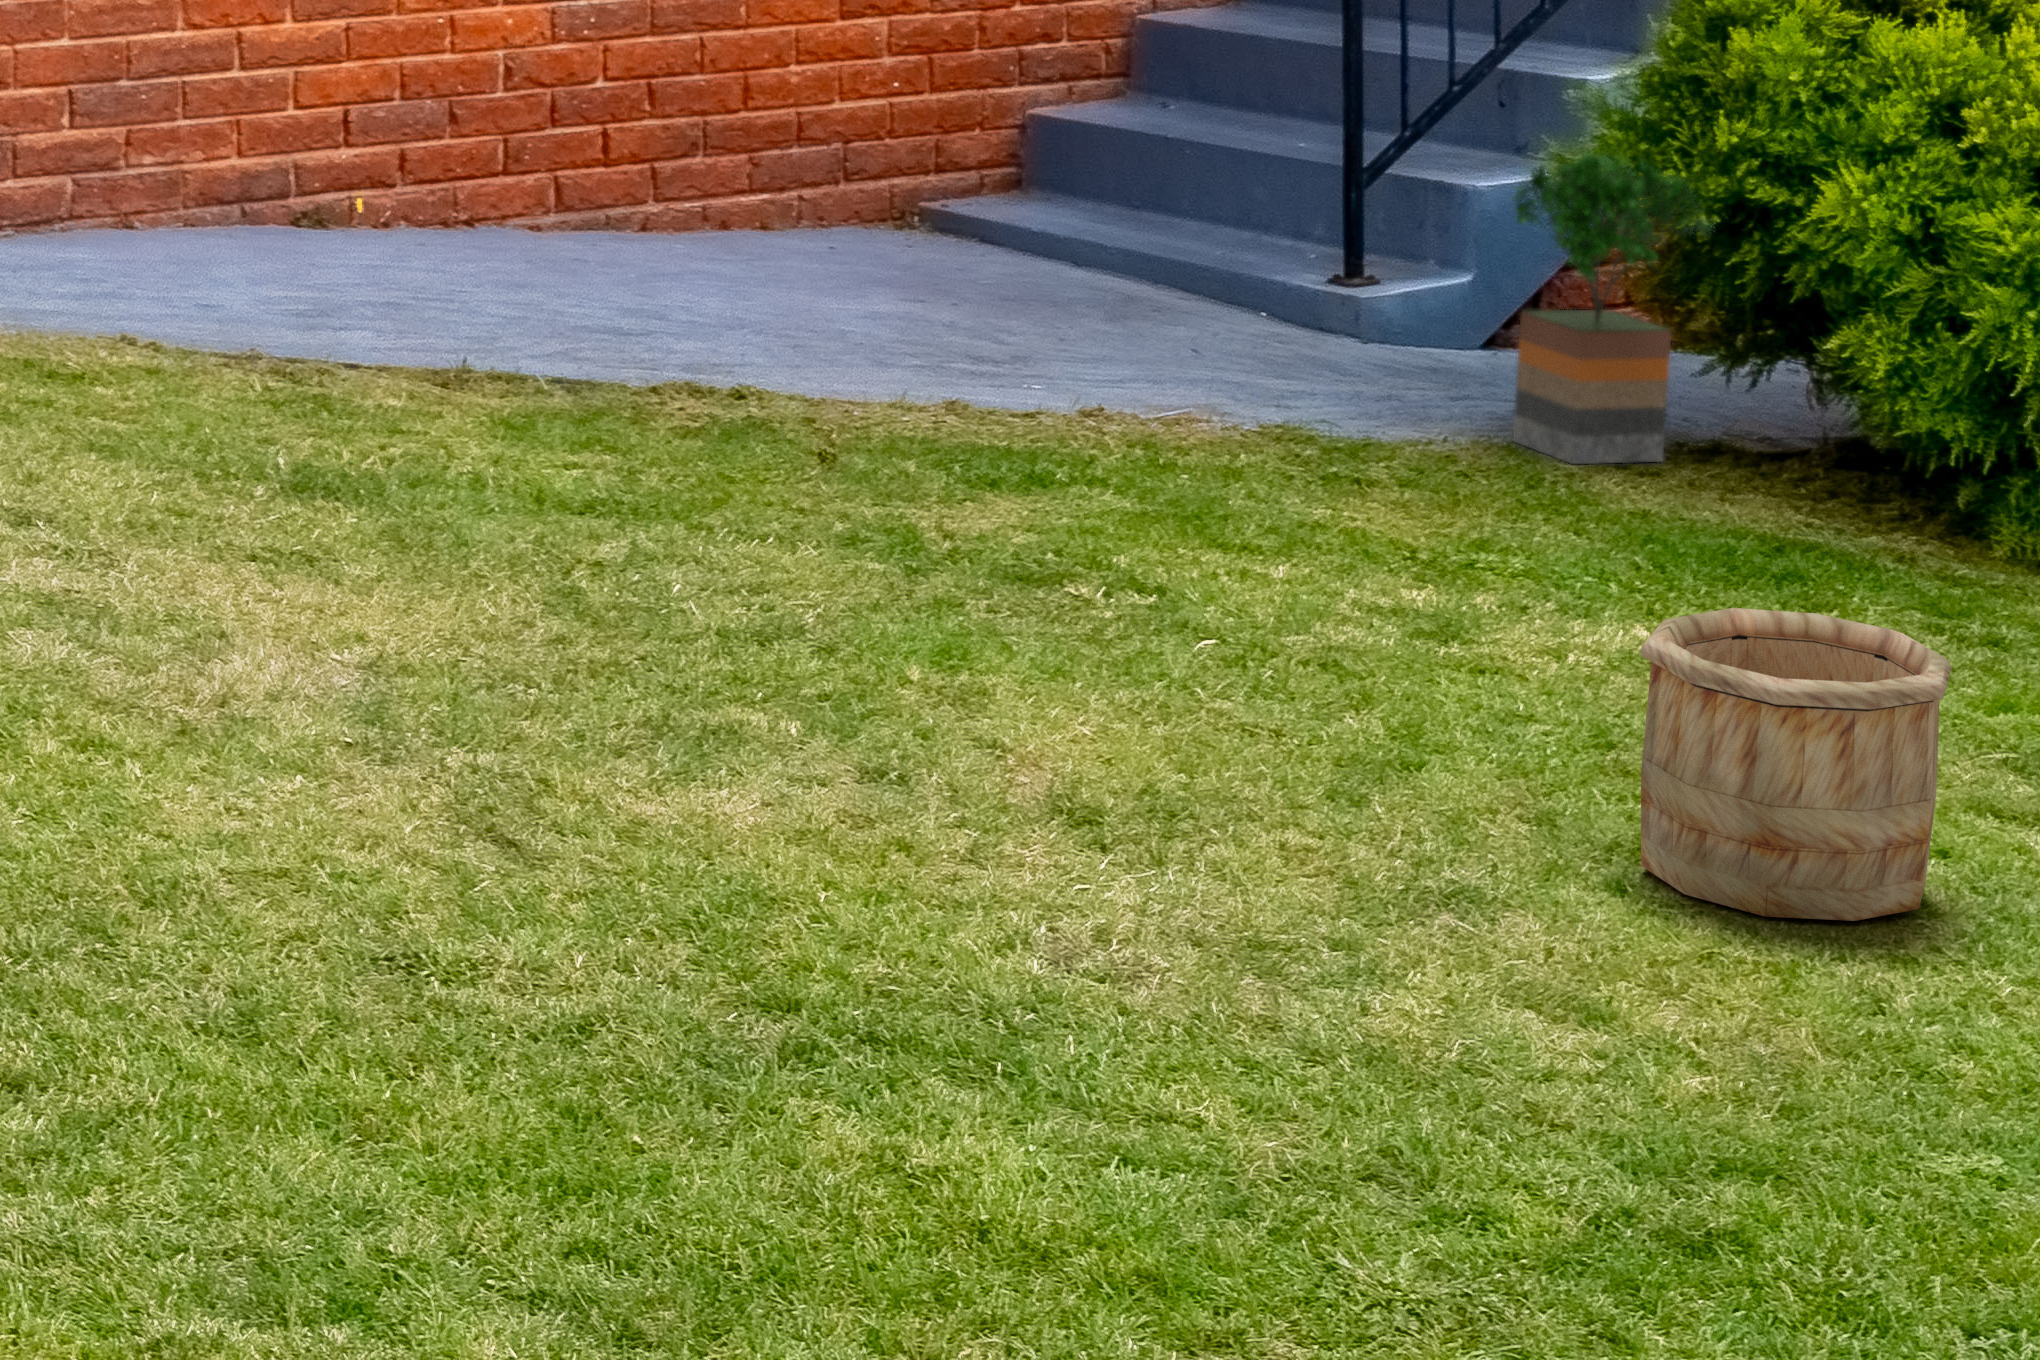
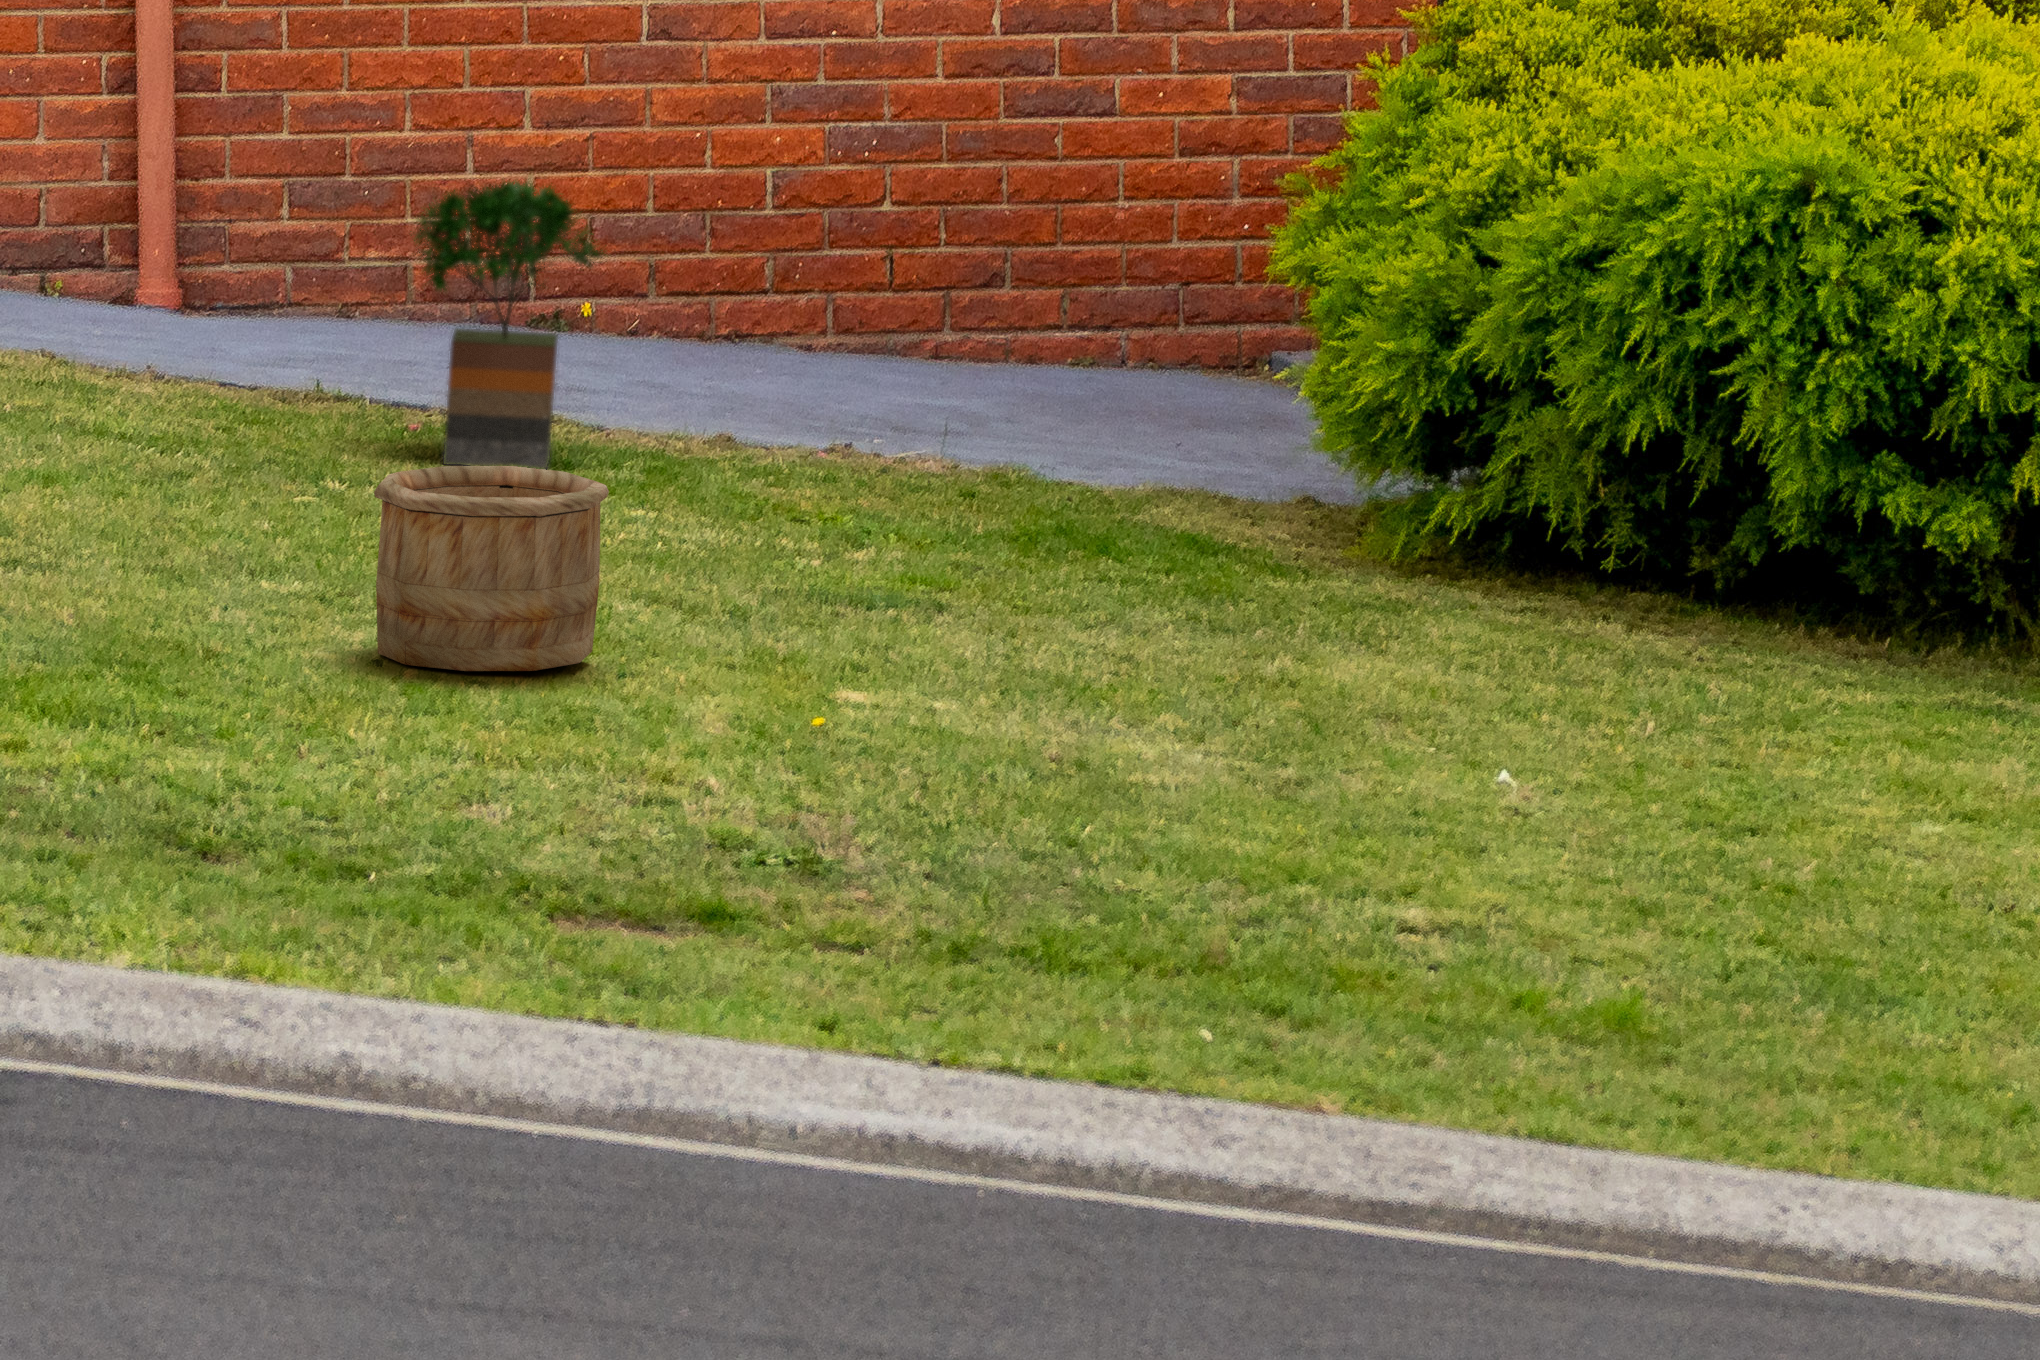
potted tree: present [1512,151,1712,464] -> present [411,180,603,469]

